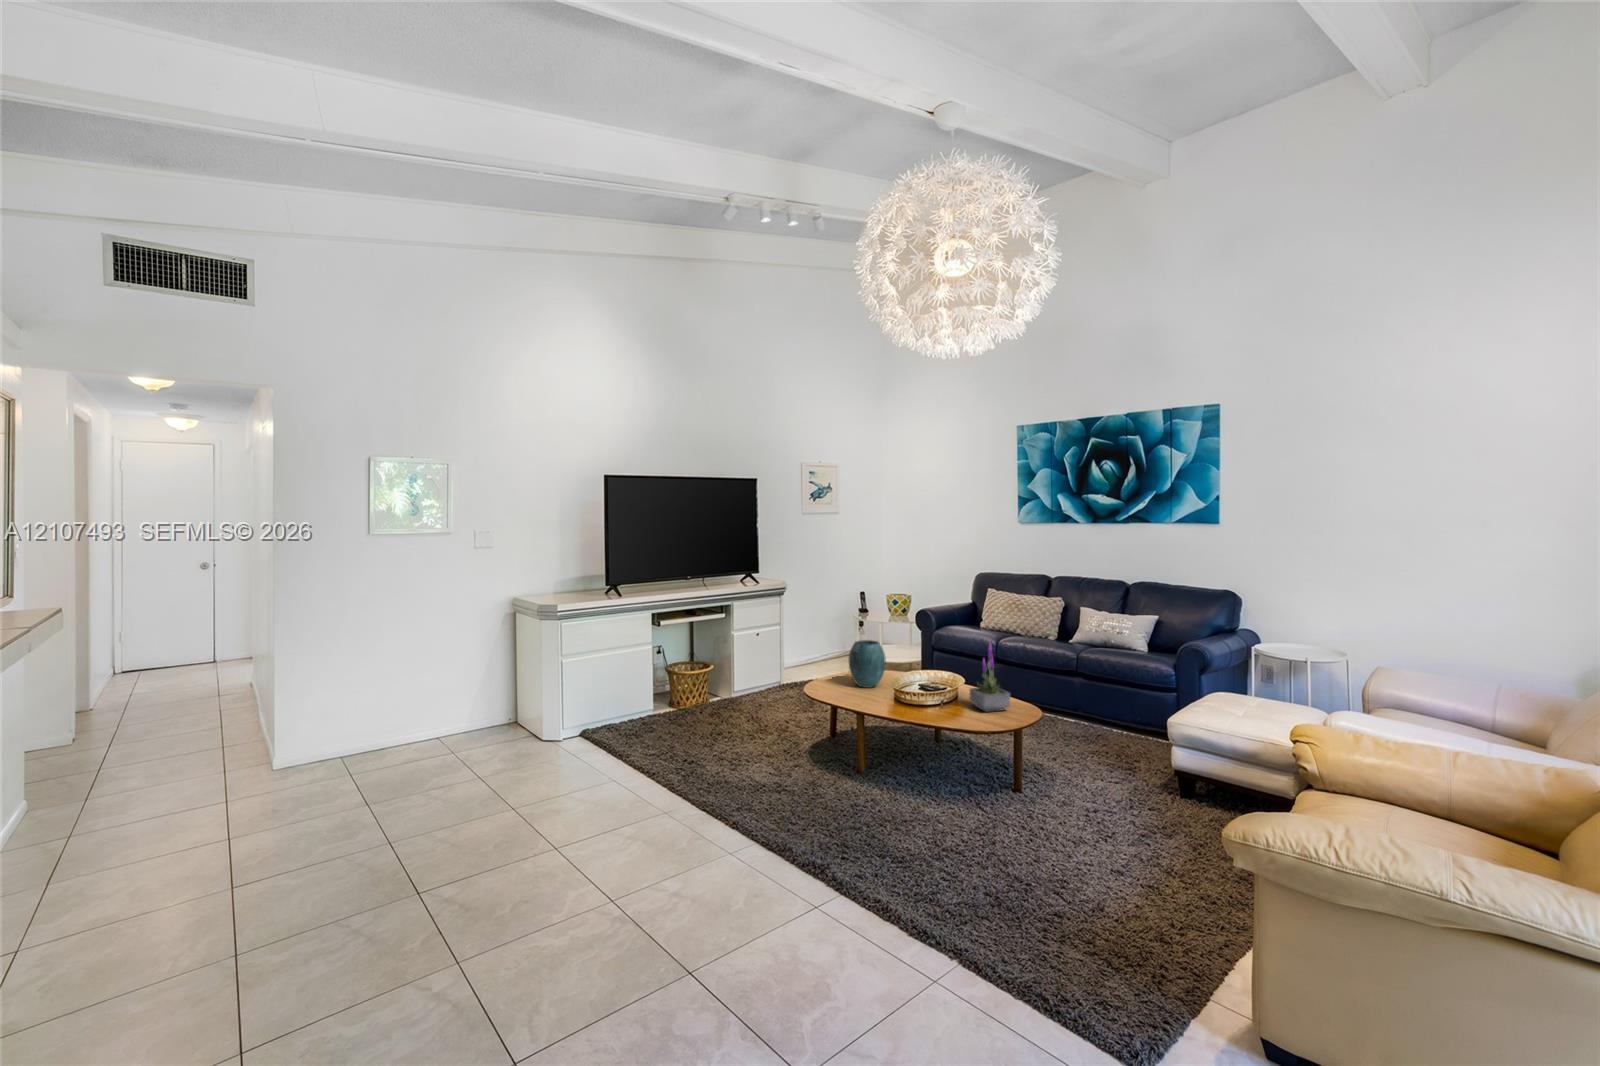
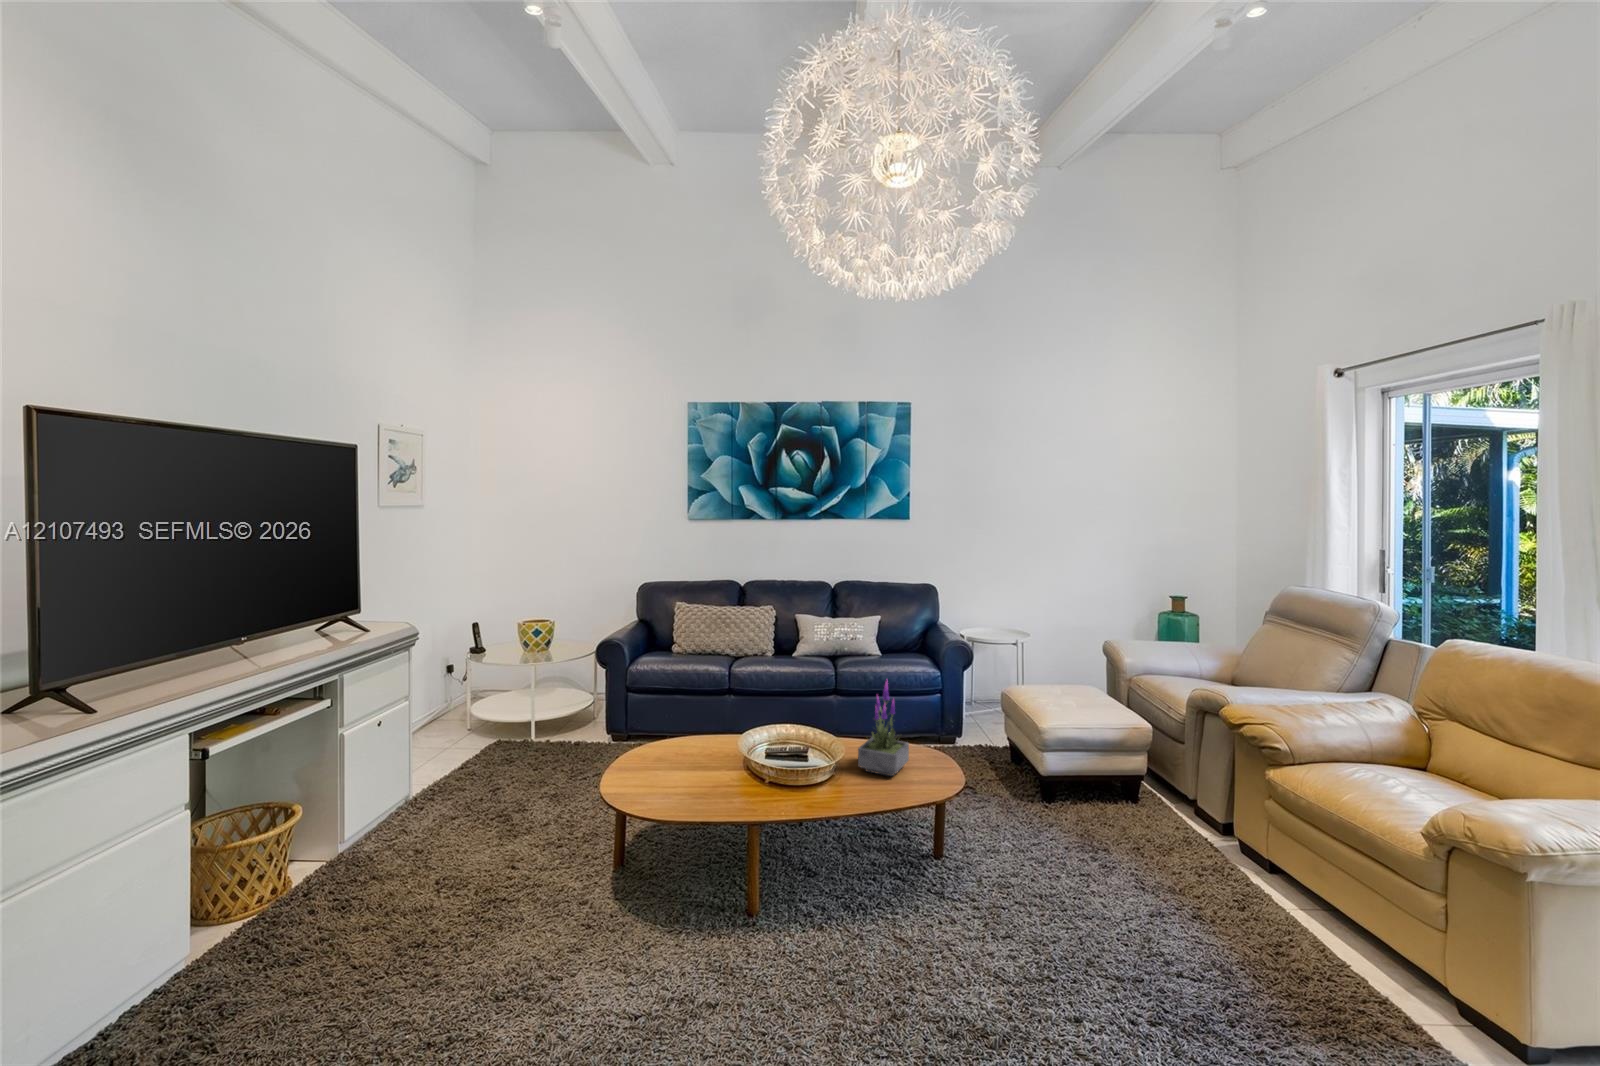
vase: present [848,640,886,688] -> none [659,706,719,787]

